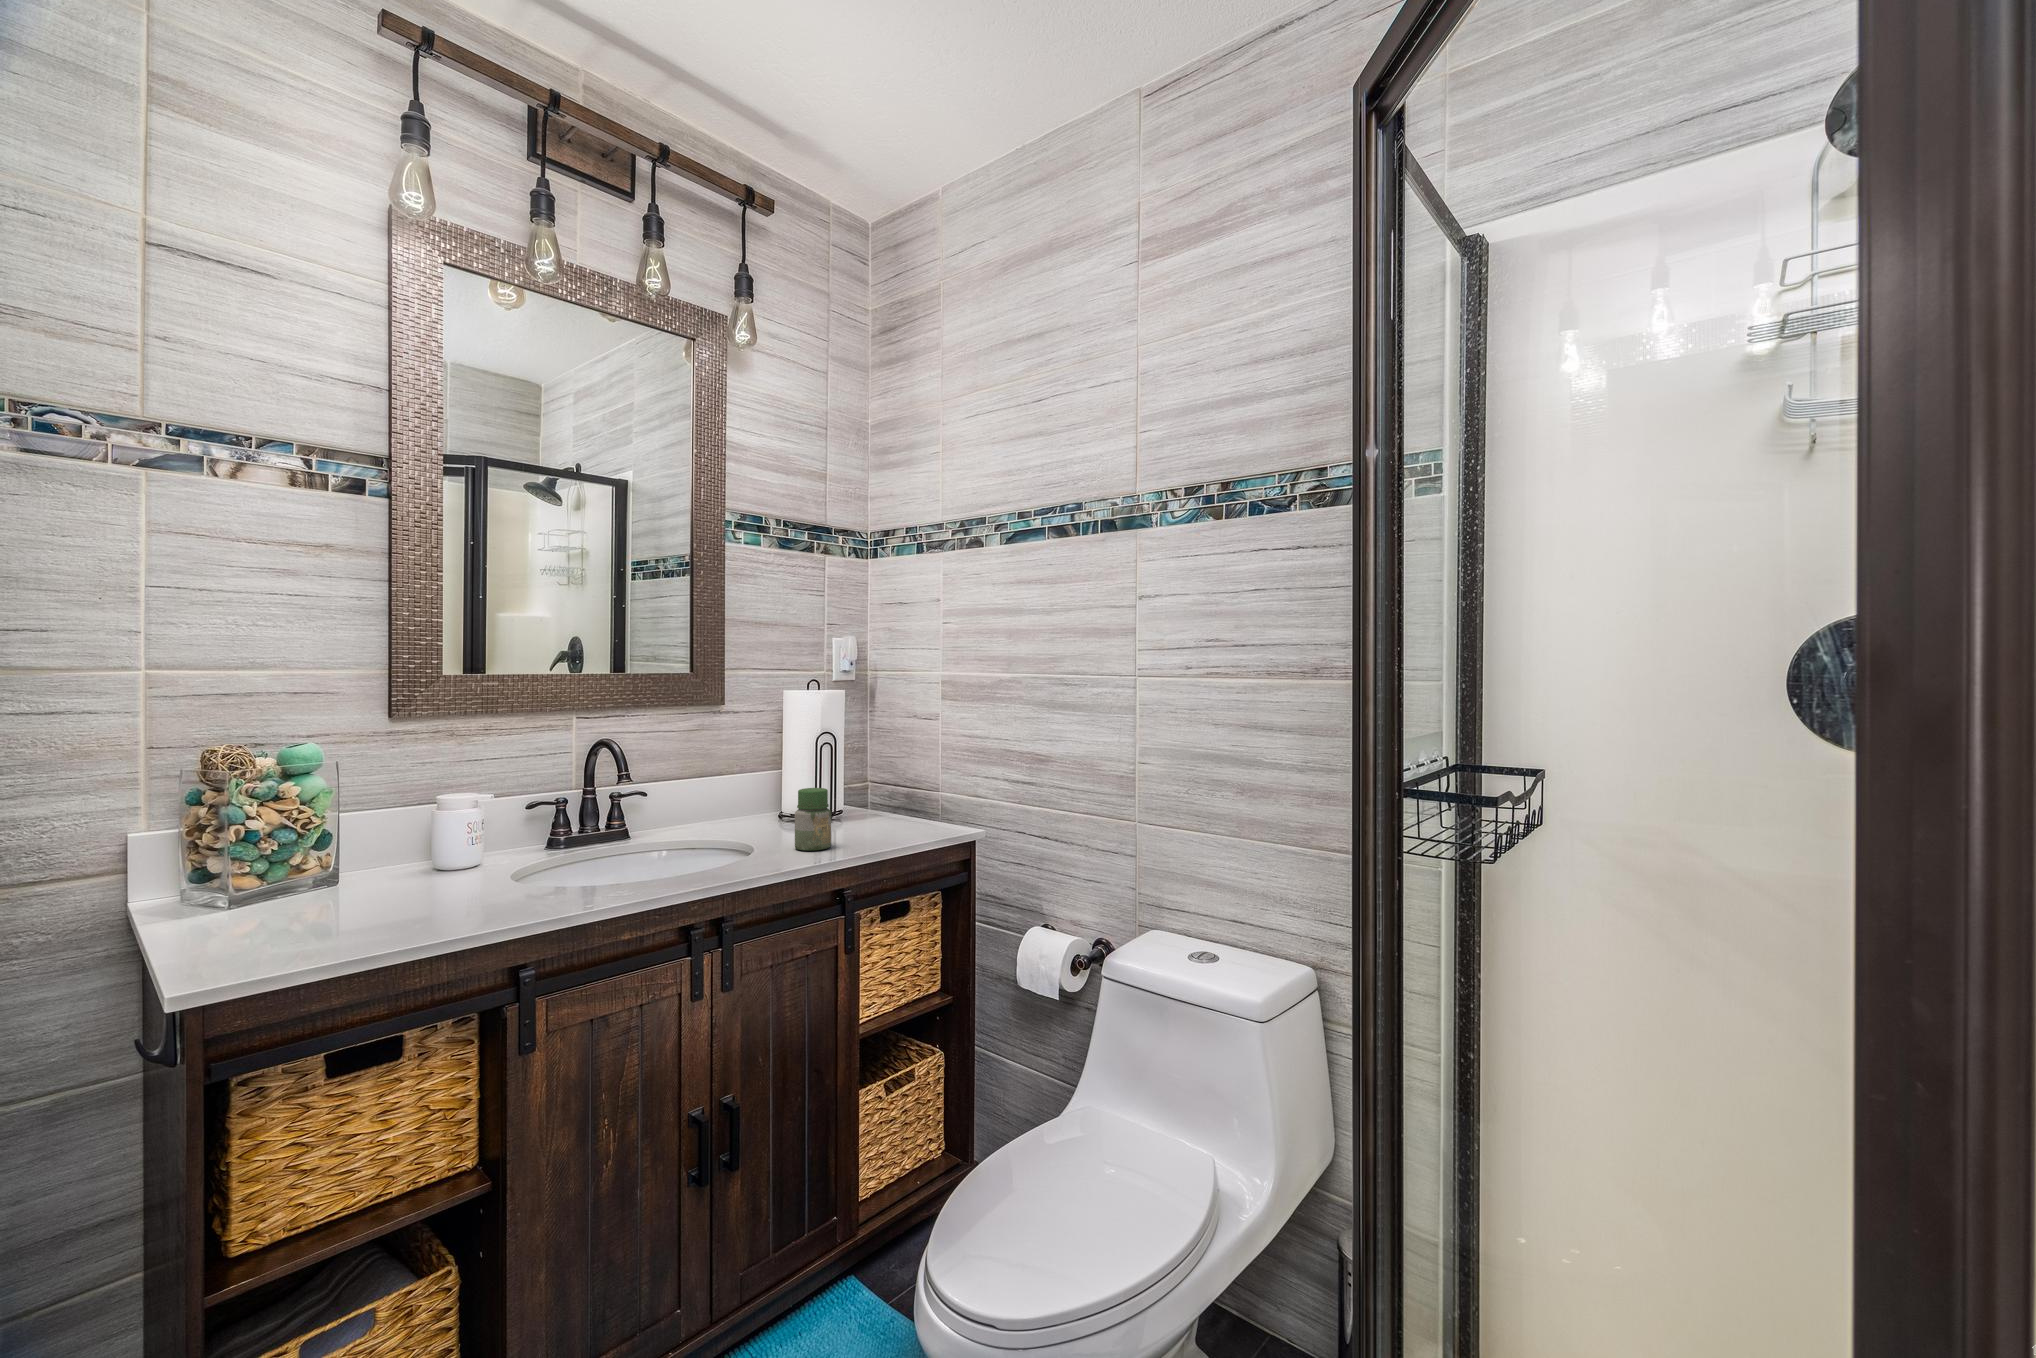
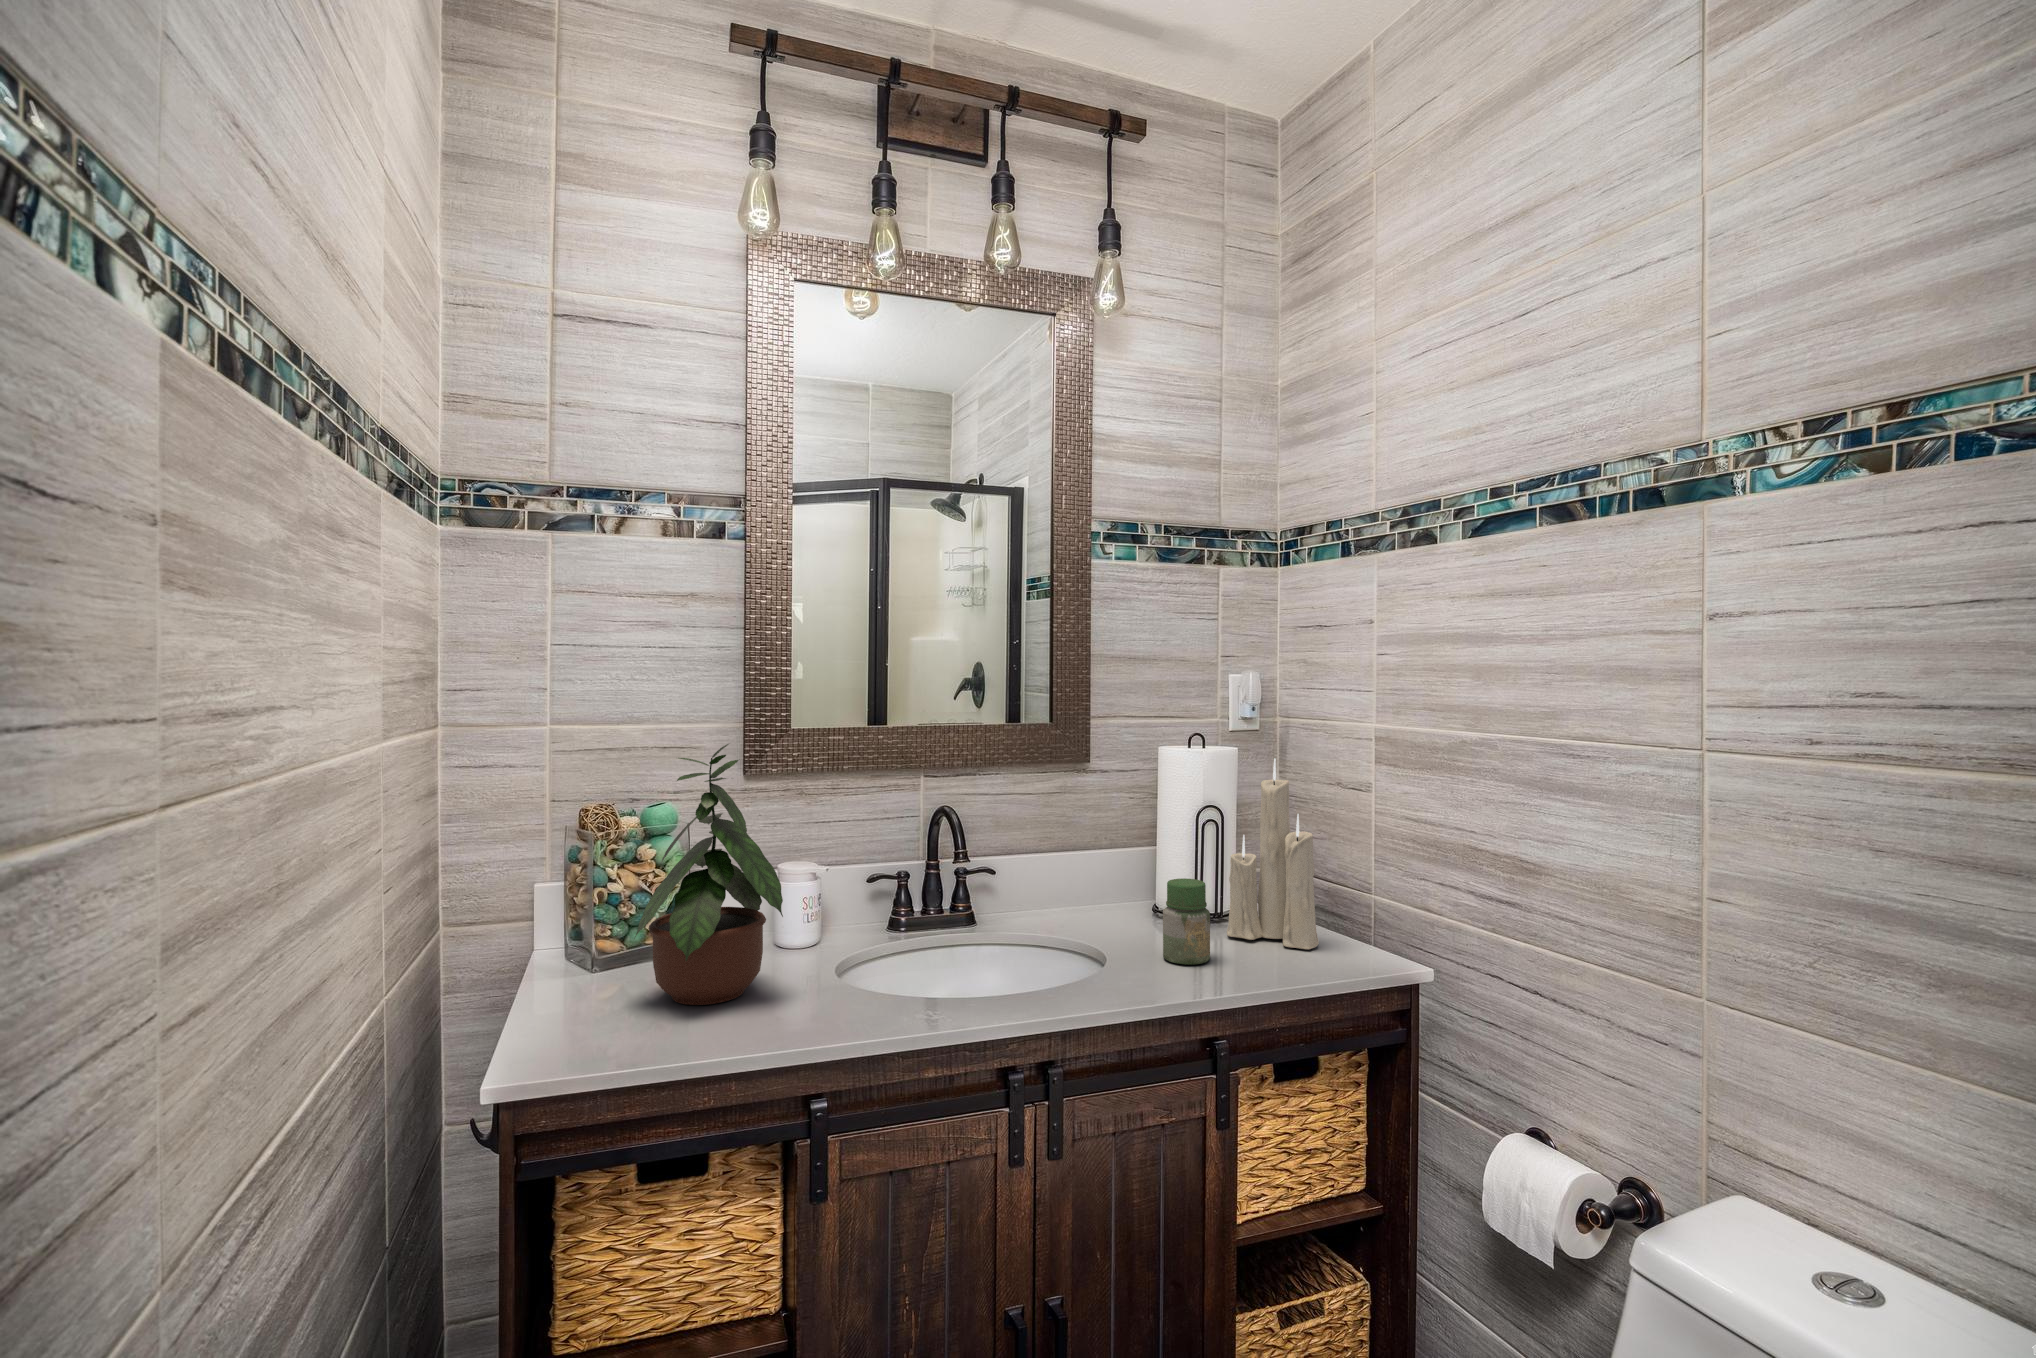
potted plant: none [291,678,479,918] -> present [634,744,783,1005]
candle: none [838,691,906,835] -> present [1227,759,1319,949]

